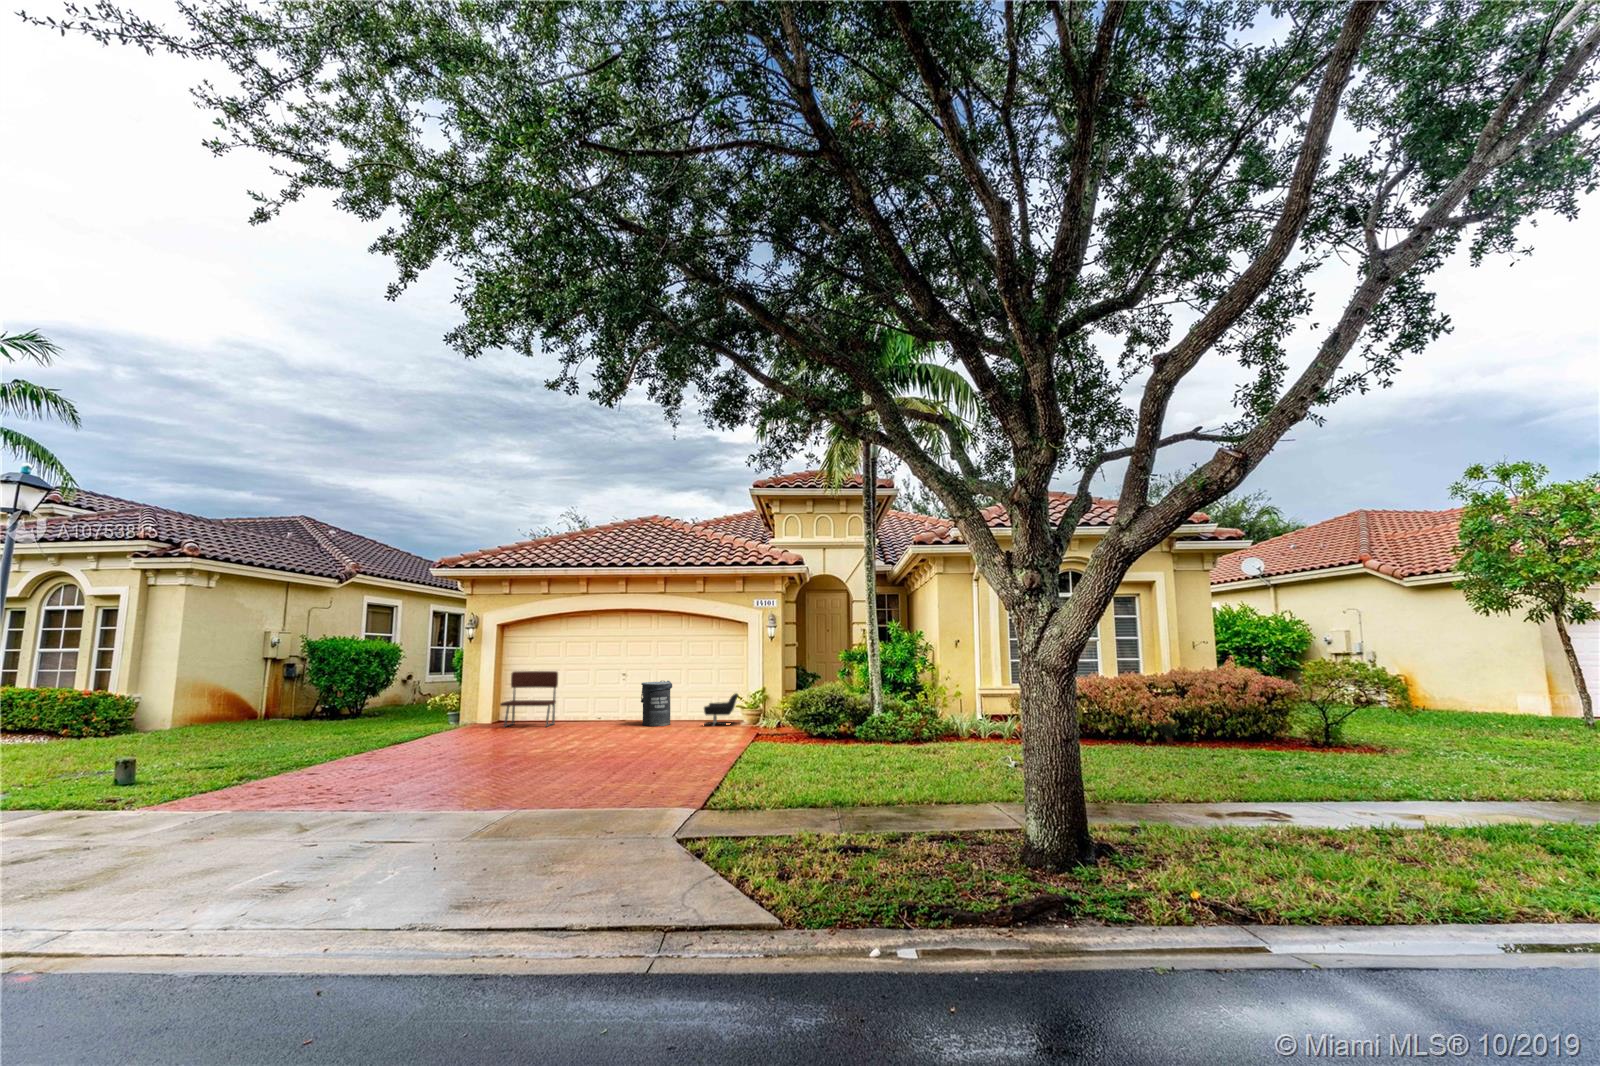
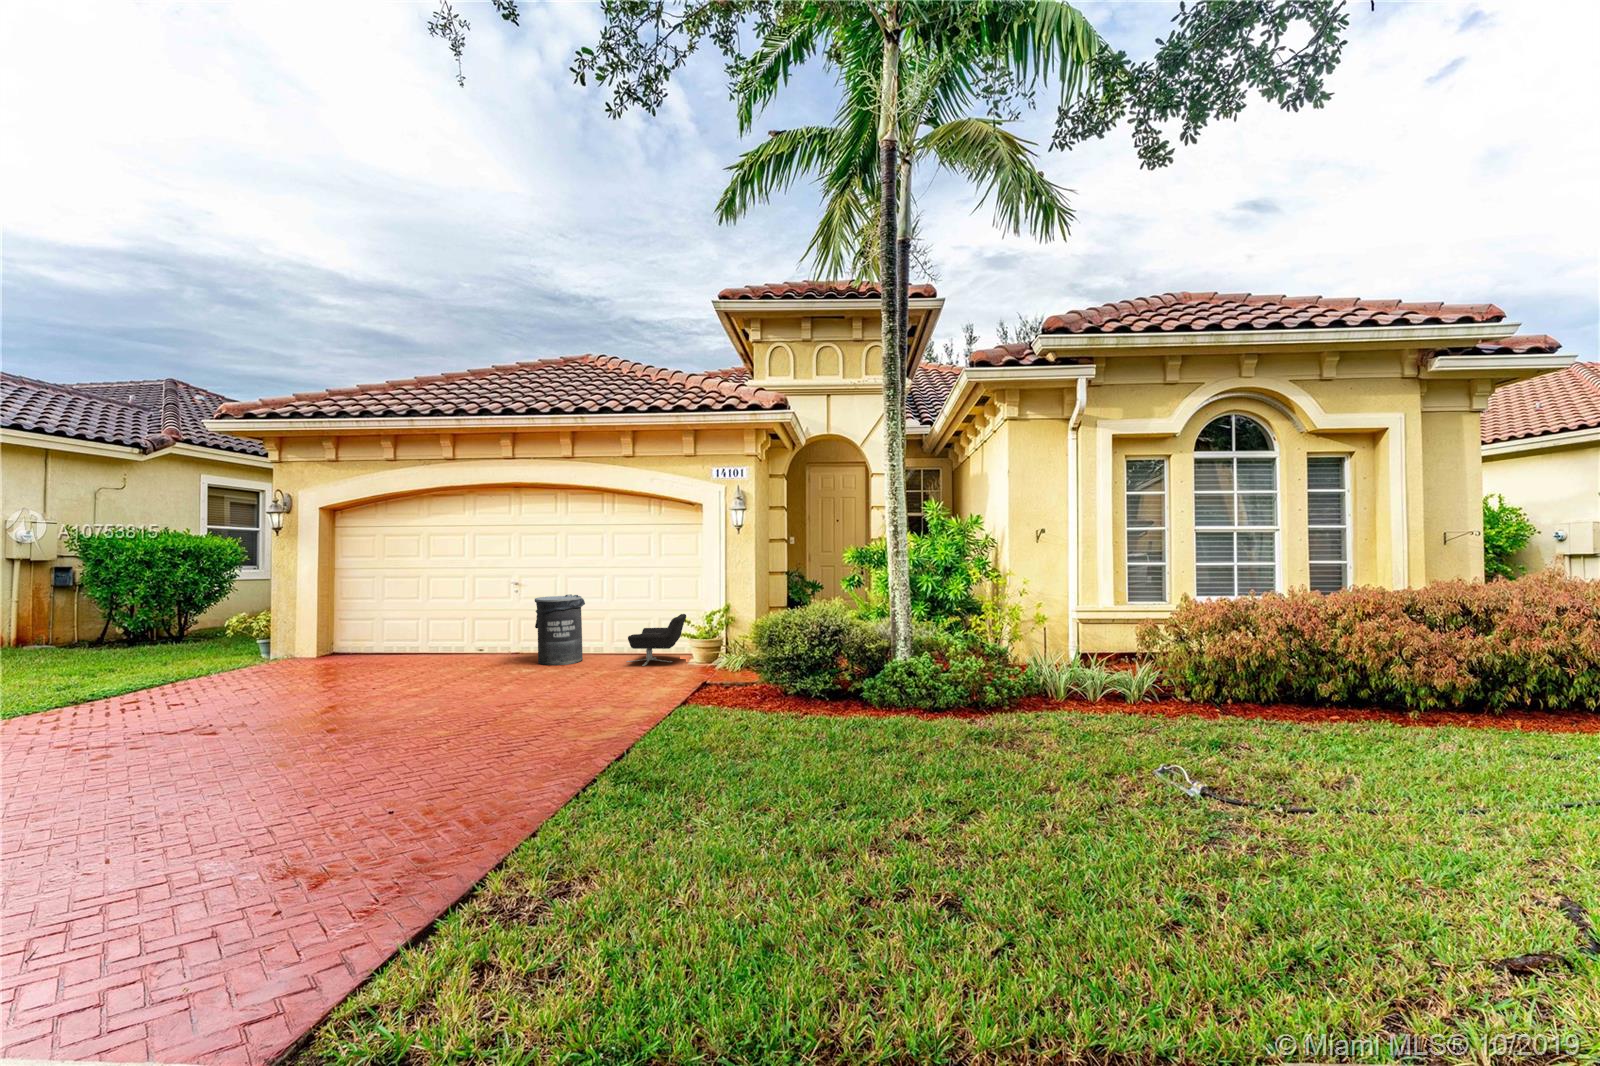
bench: present [500,671,558,727] -> none [318,580,413,665]
potted plant: present [1158,723,1179,744] -> none [1421,674,1488,724]

